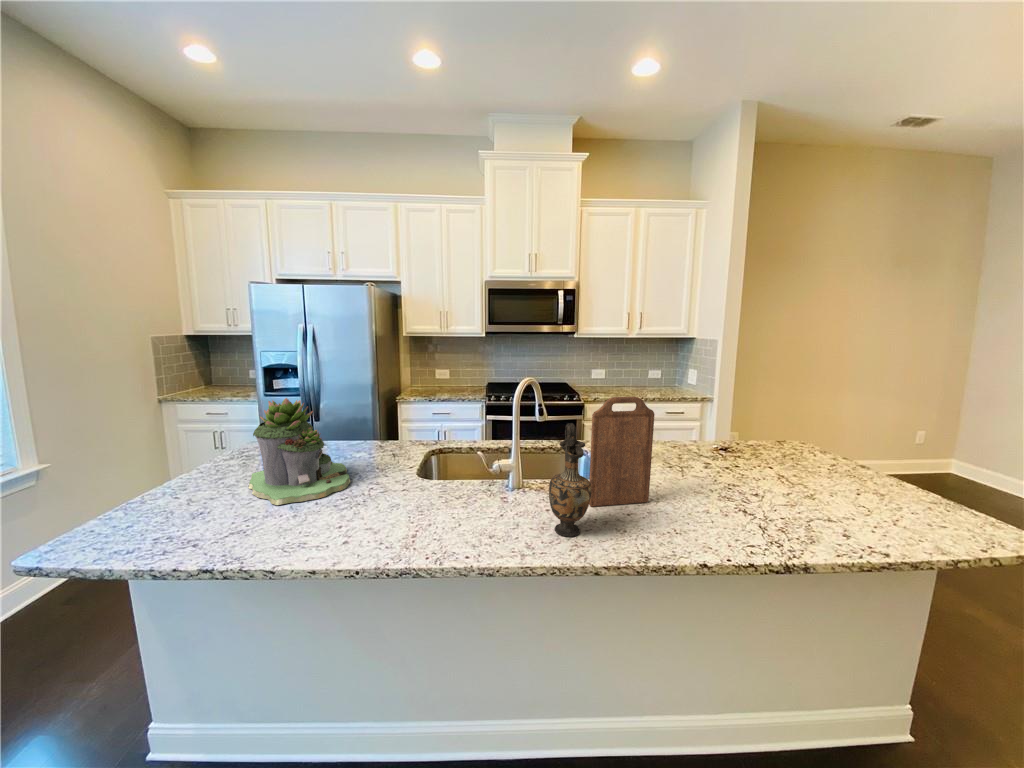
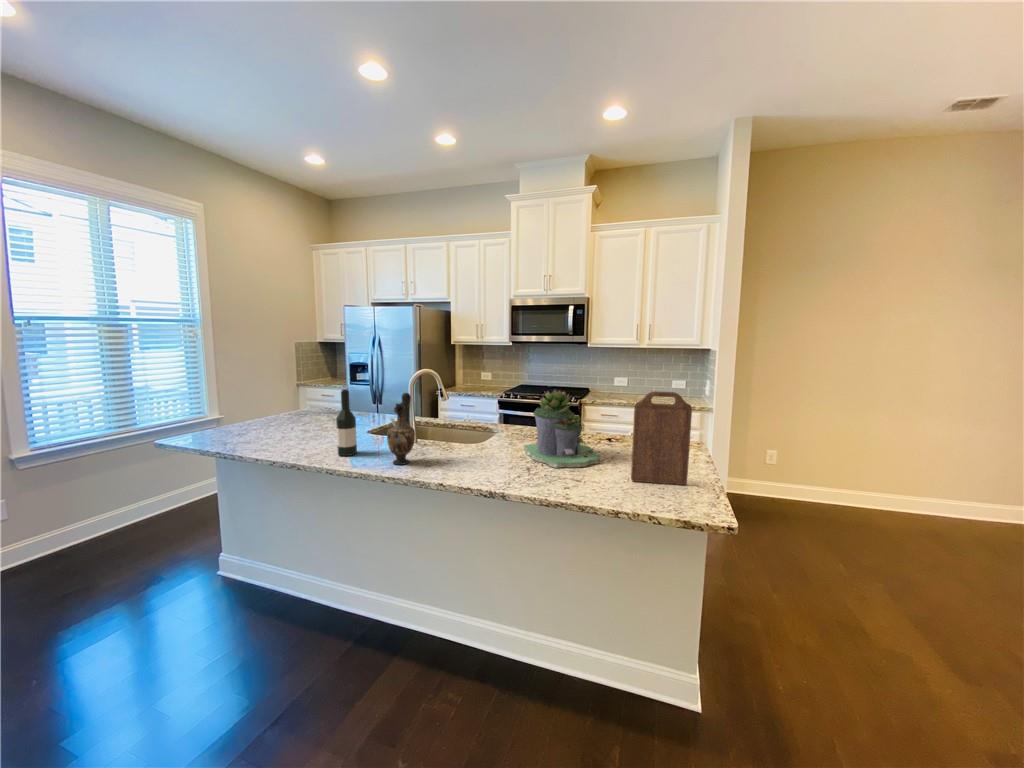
cutting board: present [589,396,655,506] -> present [631,391,692,485]
succulent planter: present [249,398,350,505] -> present [524,390,599,468]
wine bottle: none [445,424,474,534] -> present [336,389,357,456]

